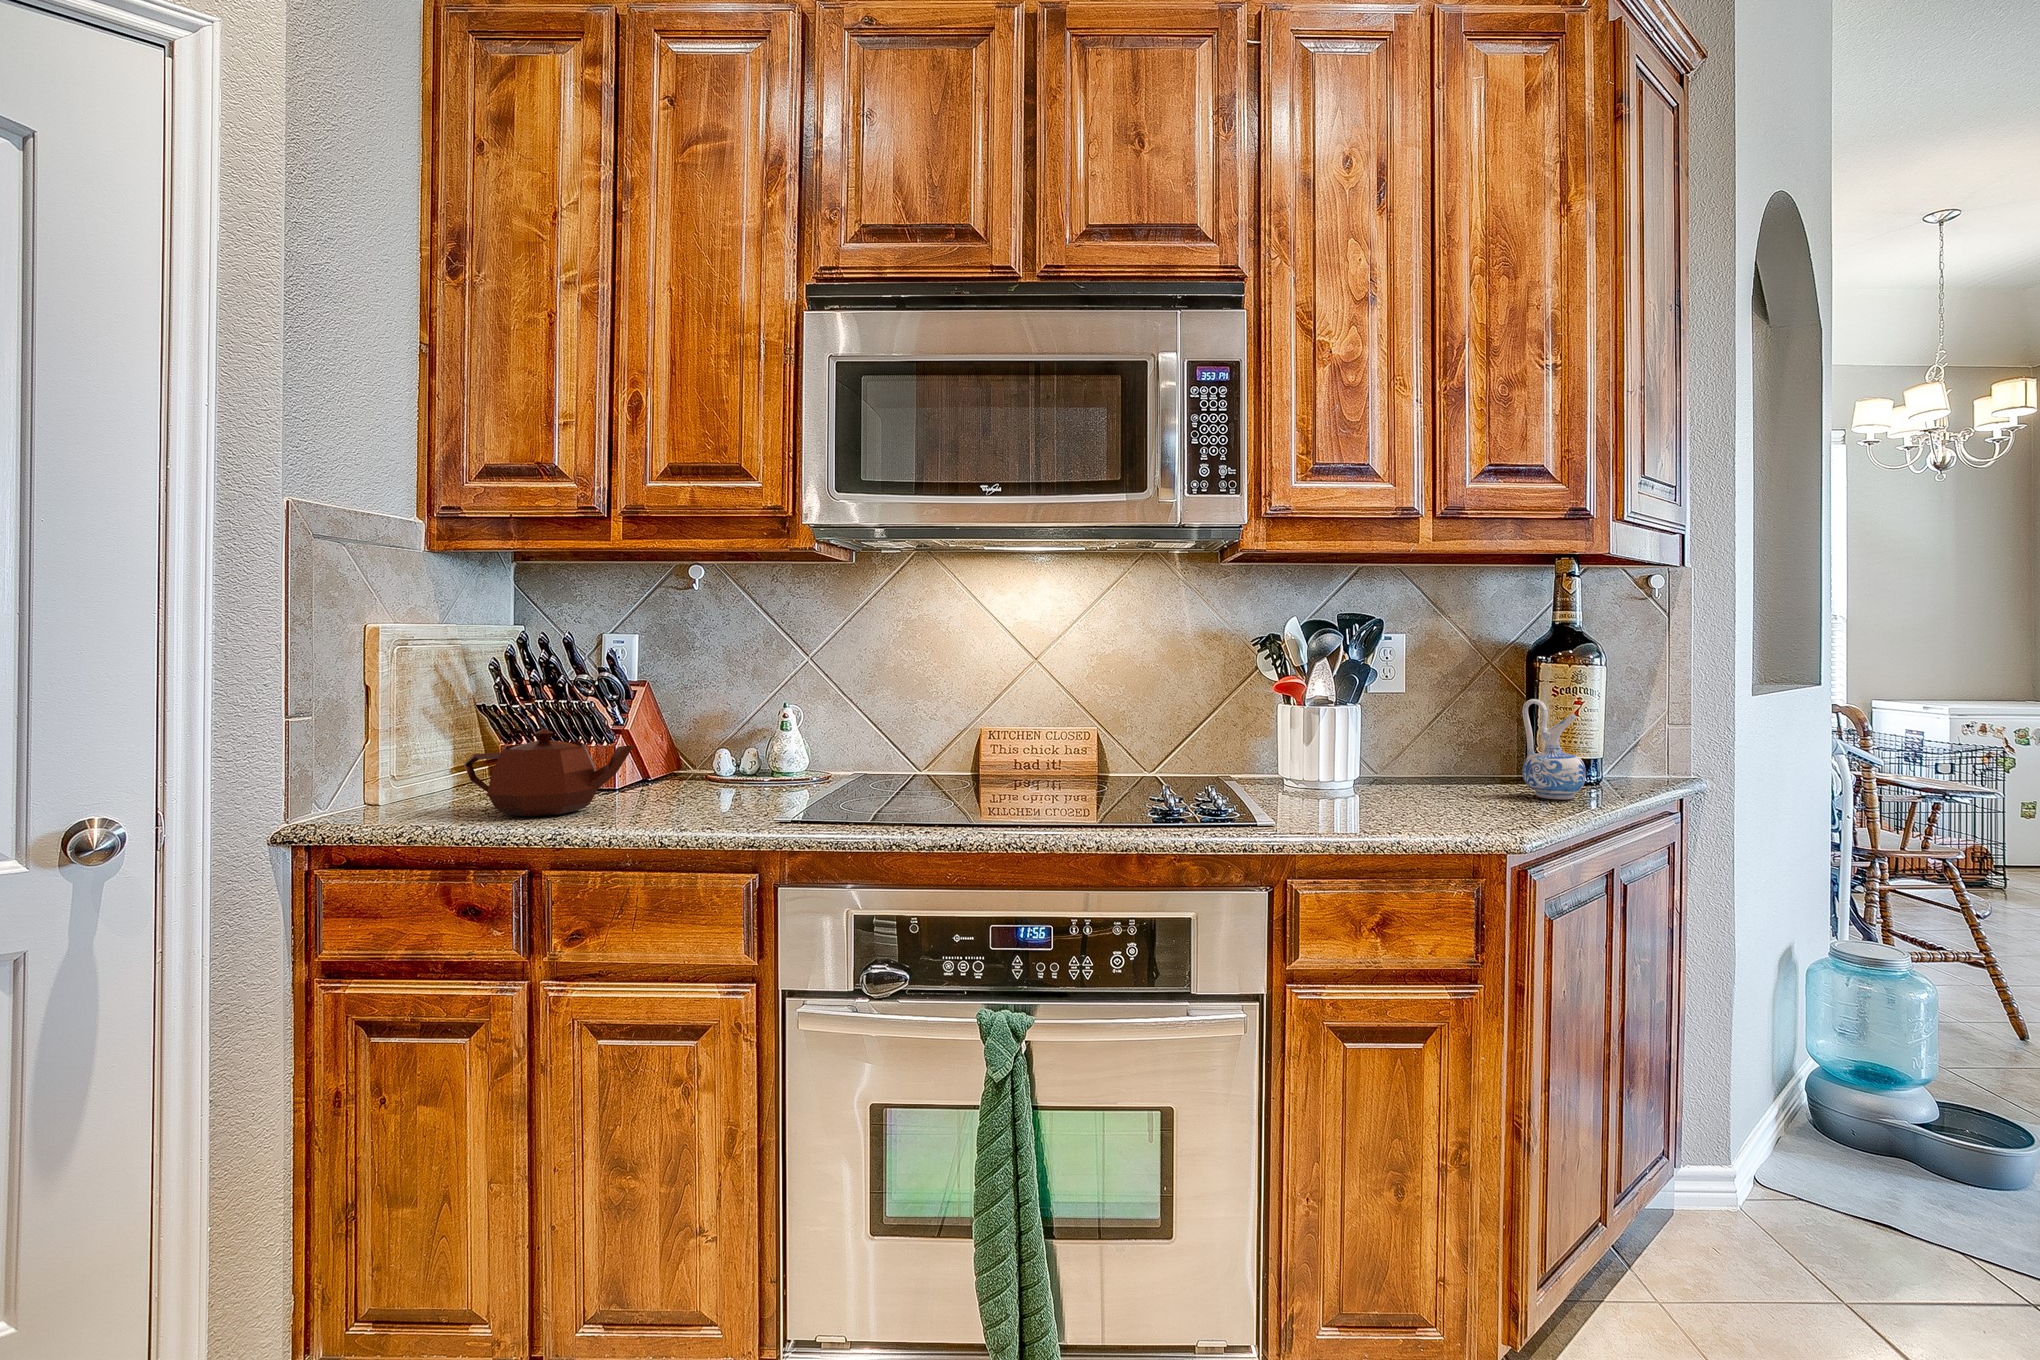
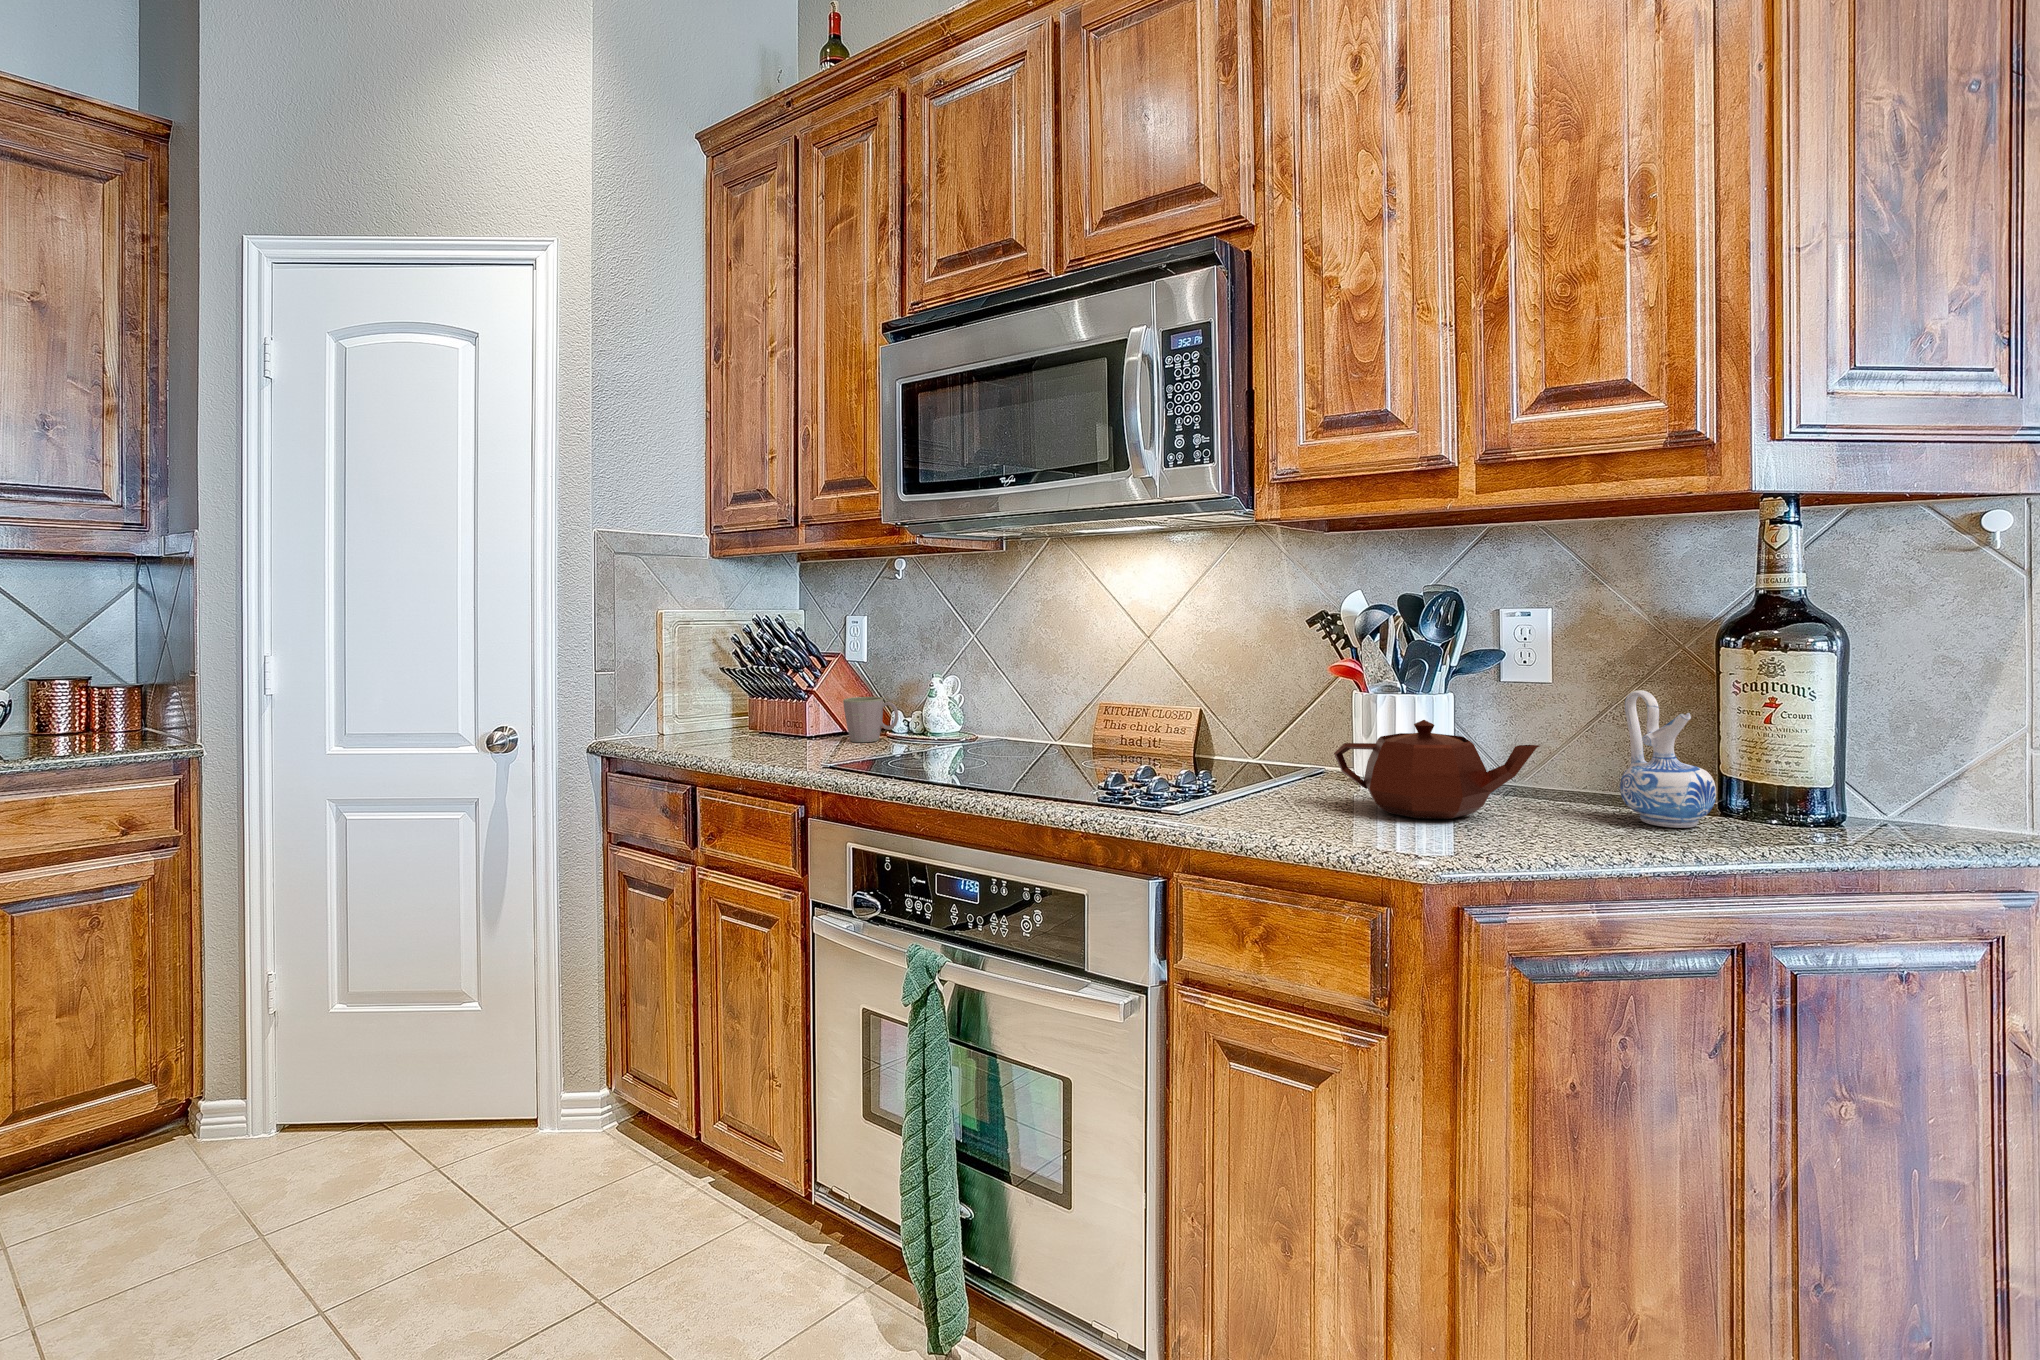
teapot: present [464,729,635,816] -> present [1334,720,1540,819]
mug: none [681,734,754,793] -> present [843,697,899,742]

